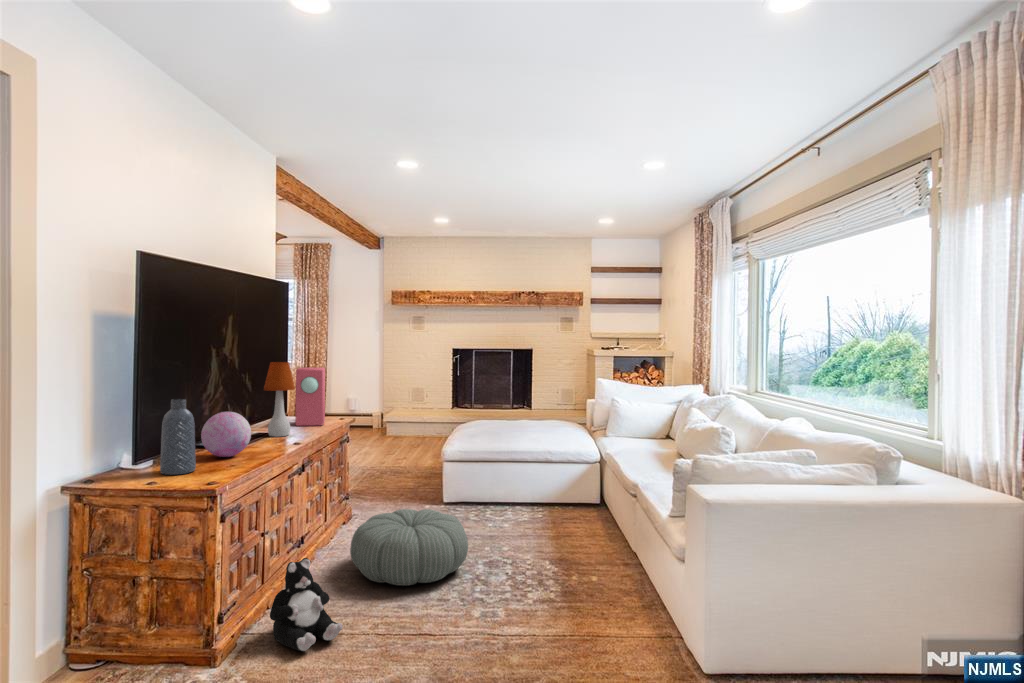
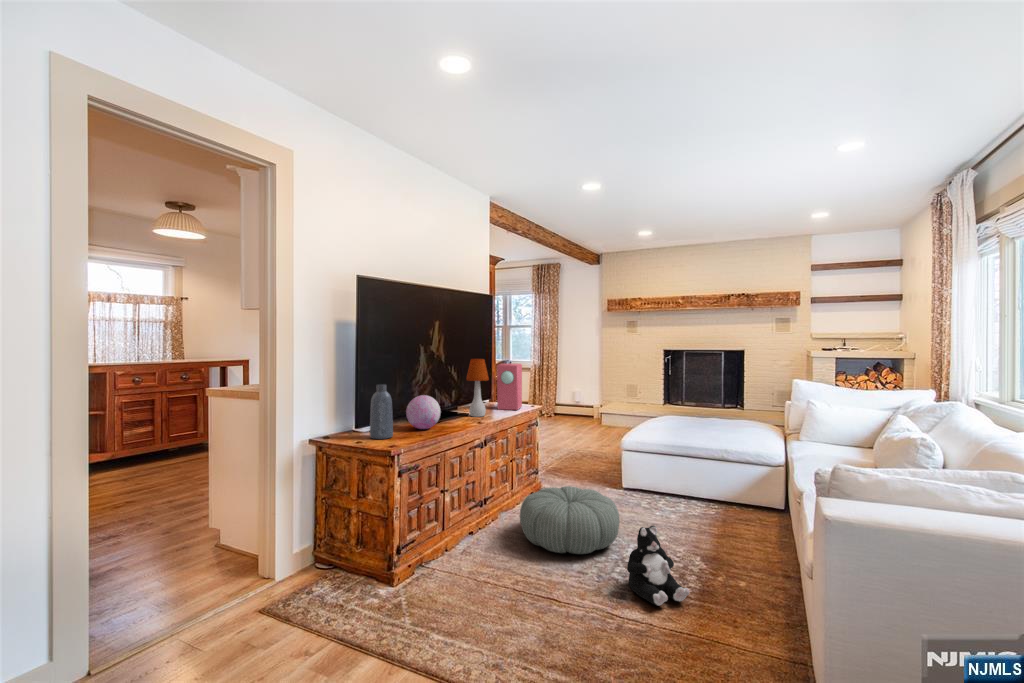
plush toy: present [270,558,342,651] -> present [627,526,689,606]

